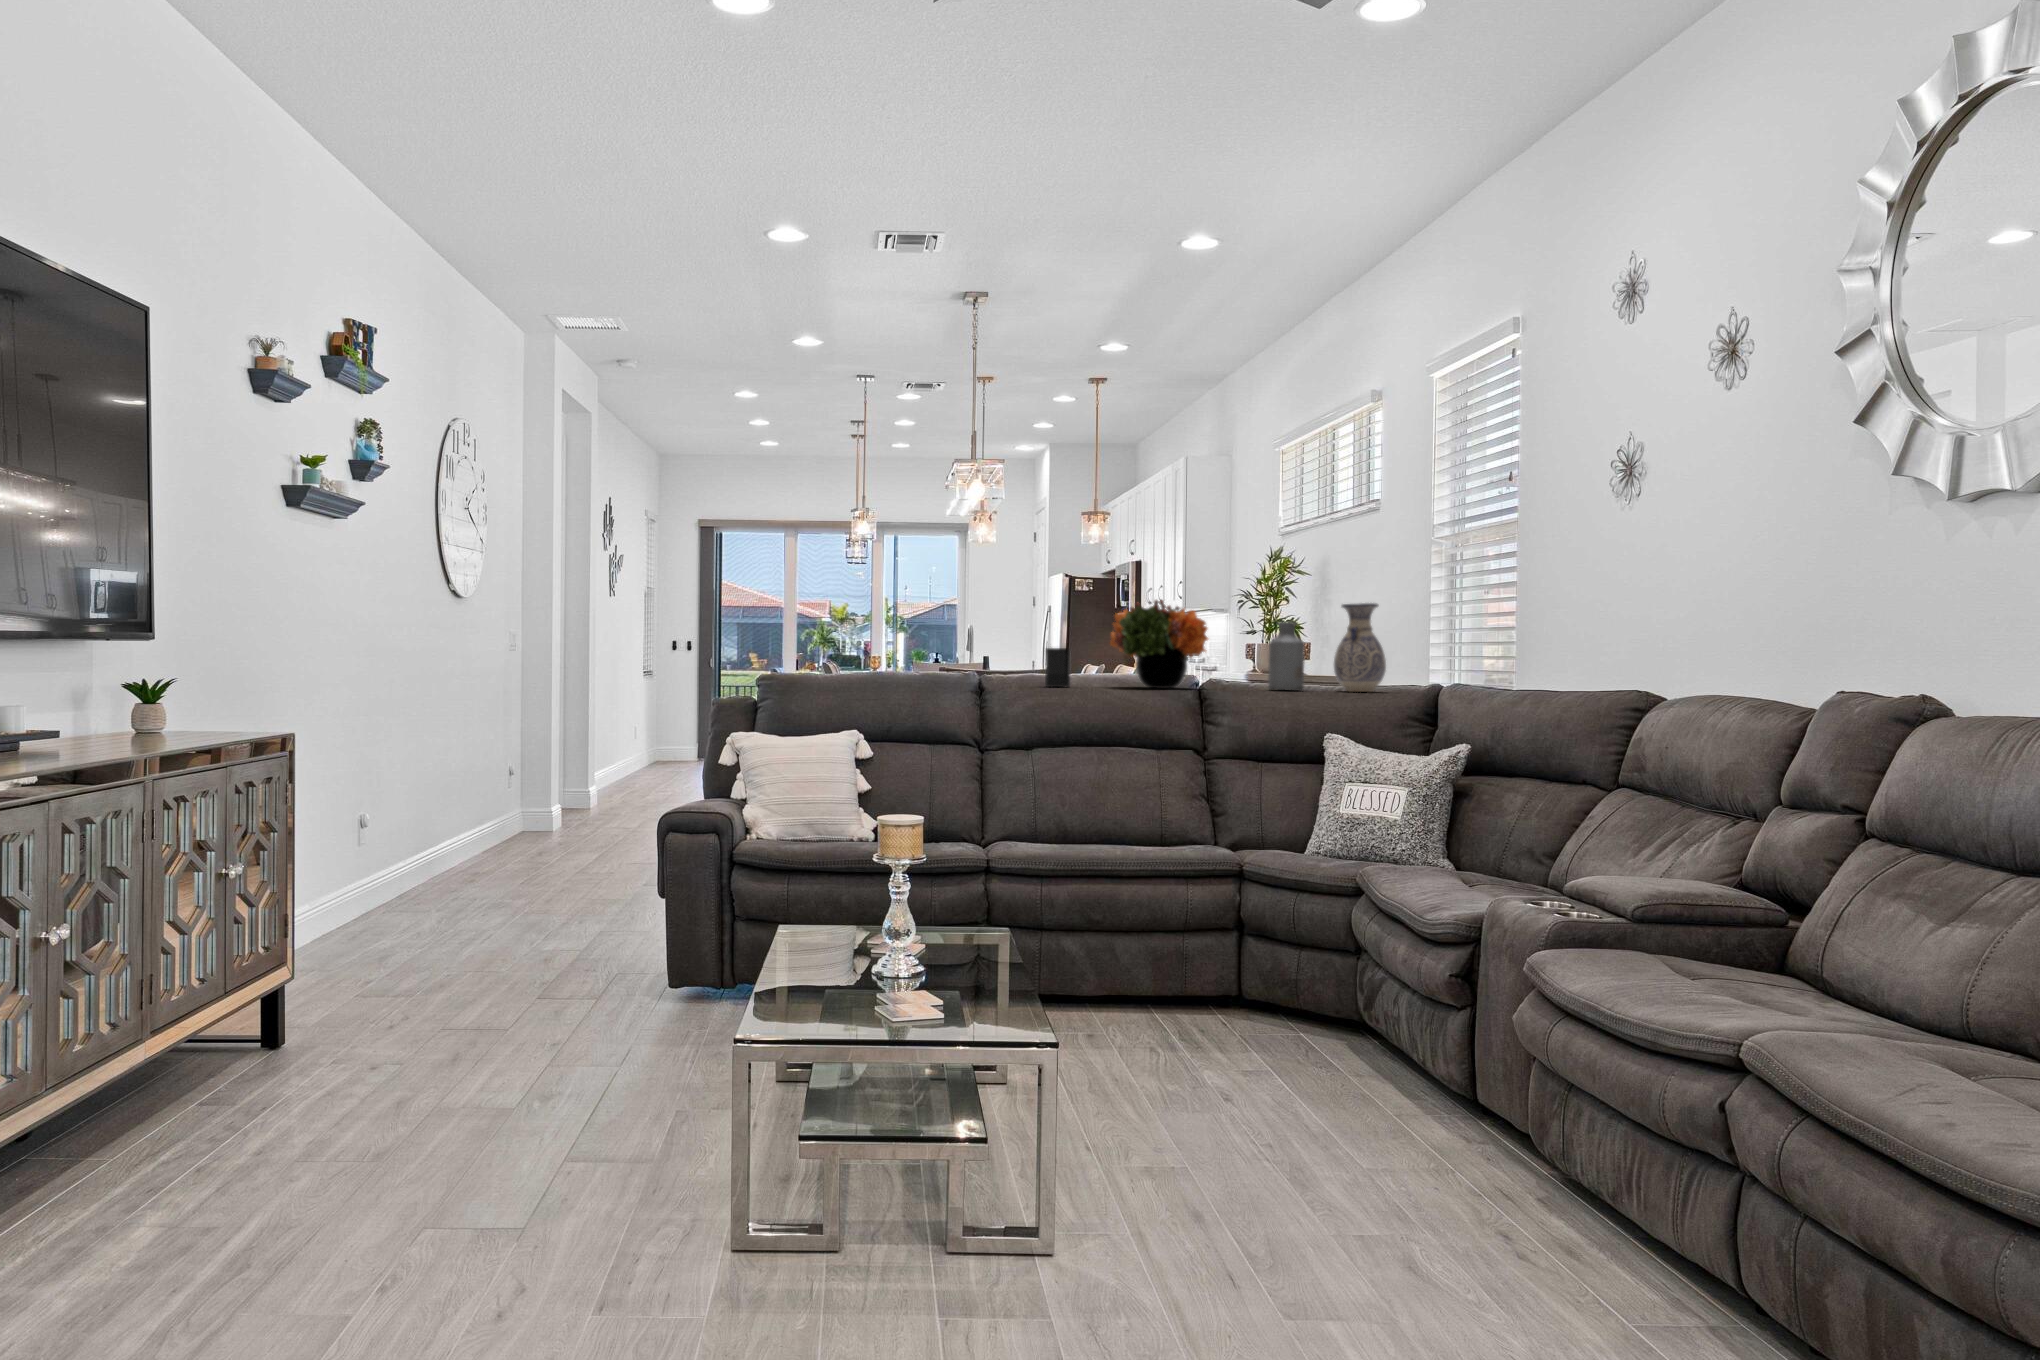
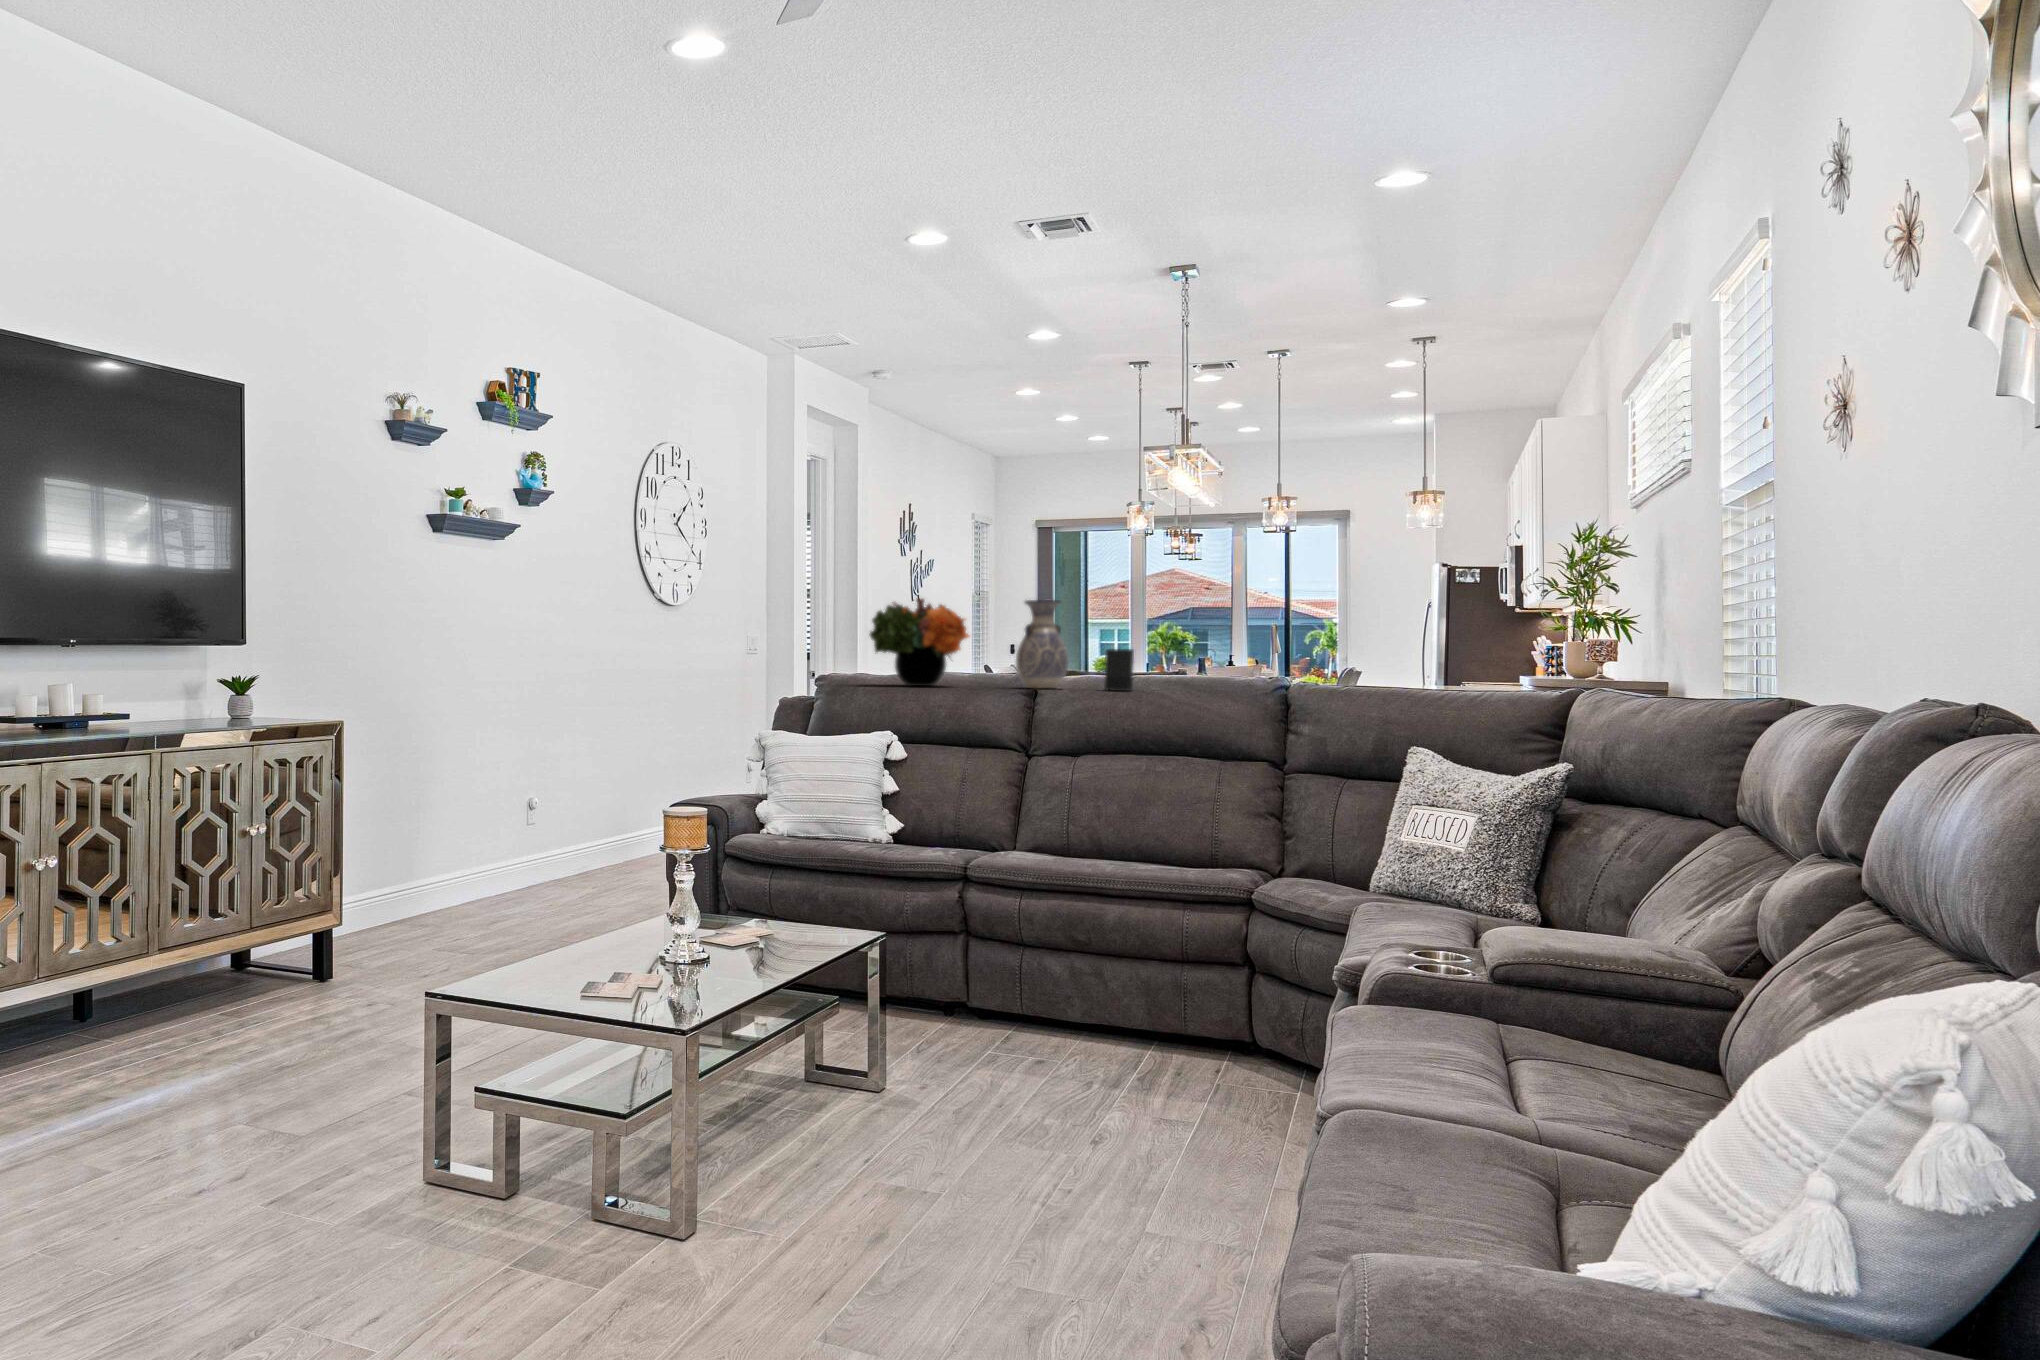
flower arrangement: present [1110,600,1208,688] -> present [870,598,969,686]
vase: present [1334,603,1386,692] -> present [1016,600,1069,688]
bottle: present [1268,622,1305,691] -> none [1366,617,1415,698]

